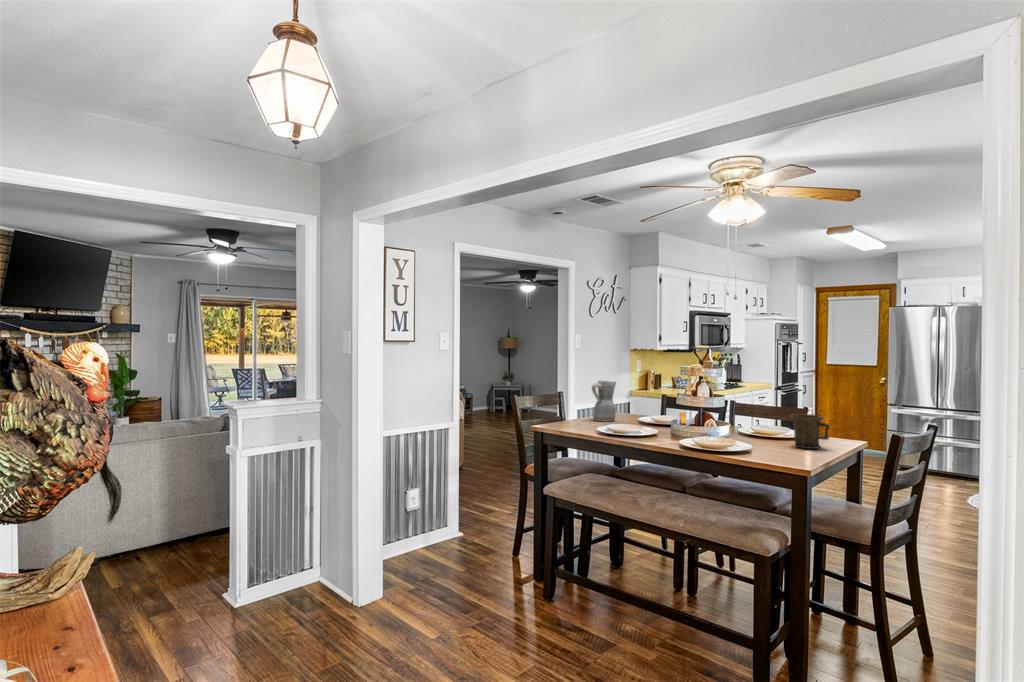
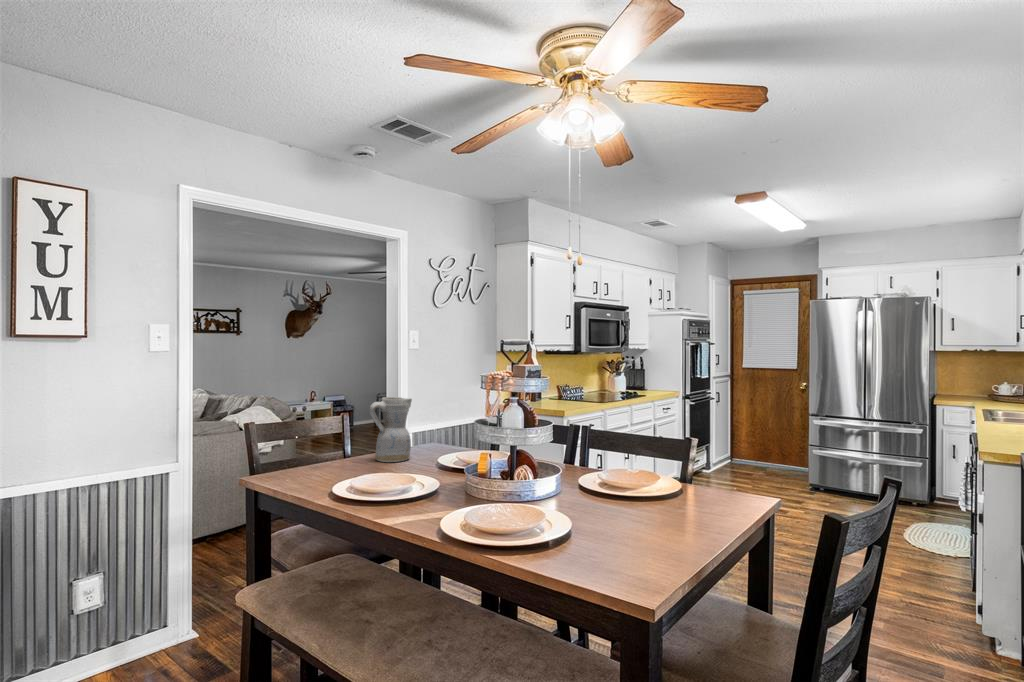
mug: present [790,414,829,449] -> none [645,459,712,527]

